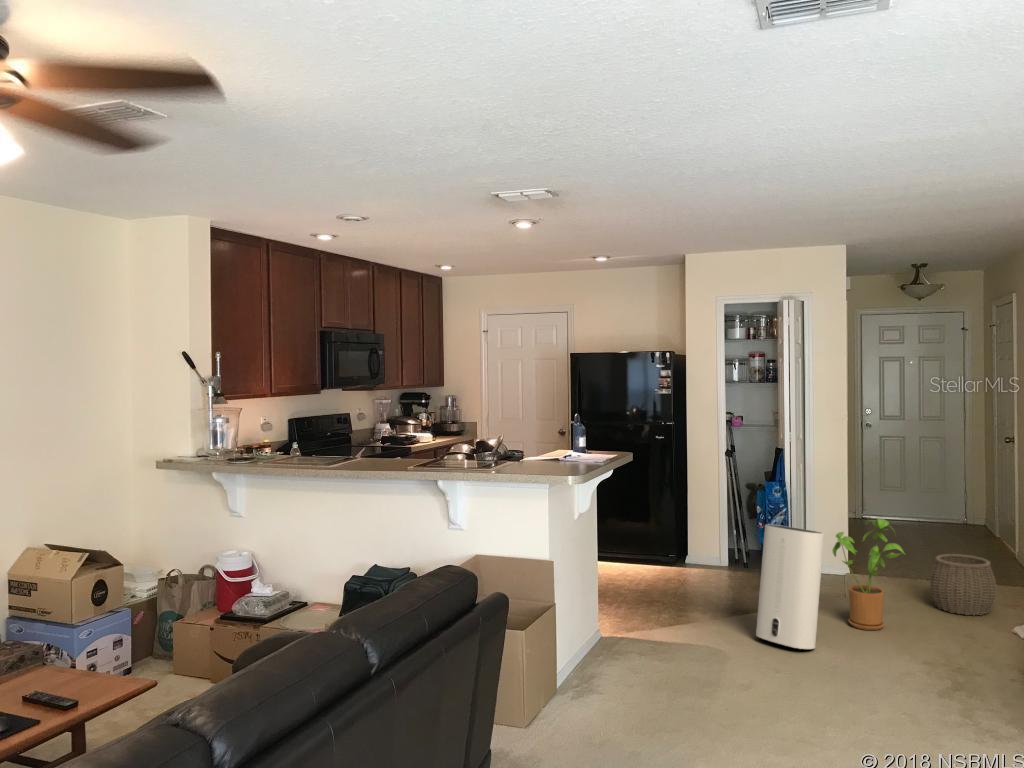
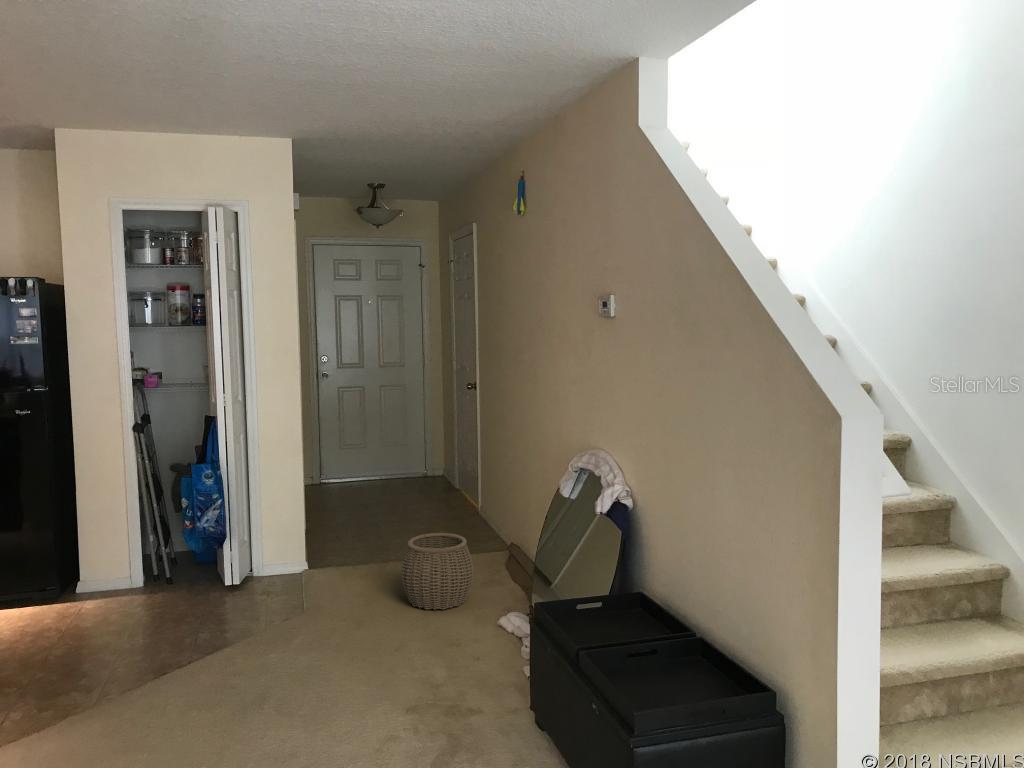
house plant: present [832,518,904,630] -> none [281,511,377,667]
air purifier: present [756,525,824,649] -> none [166,546,266,739]

